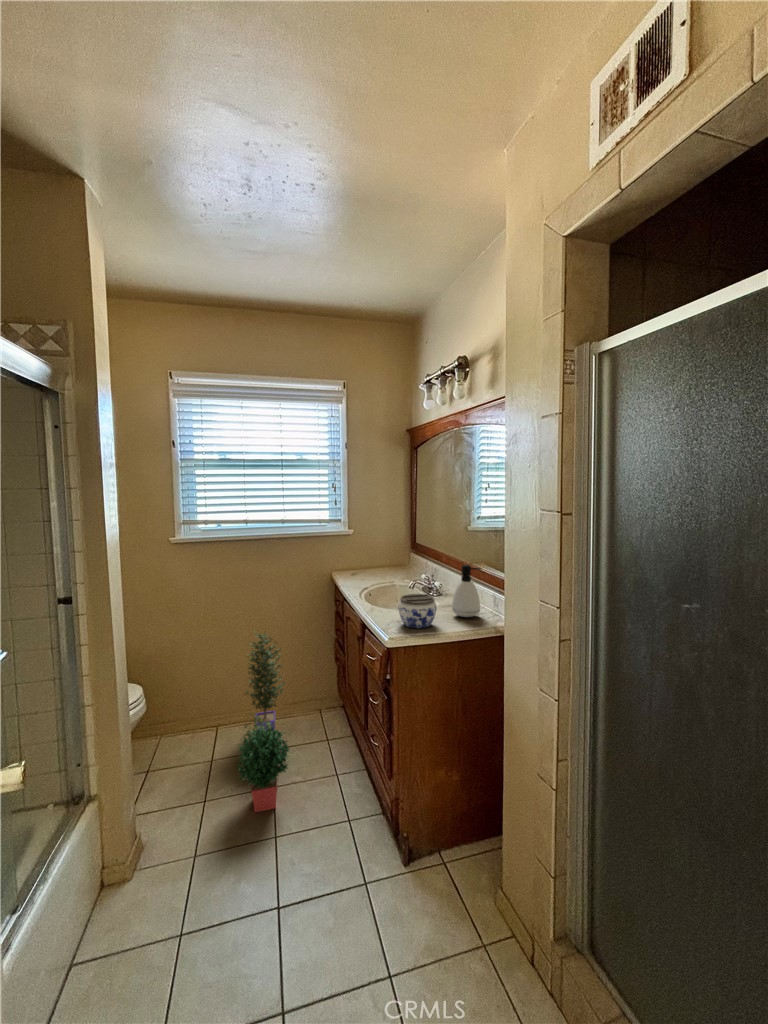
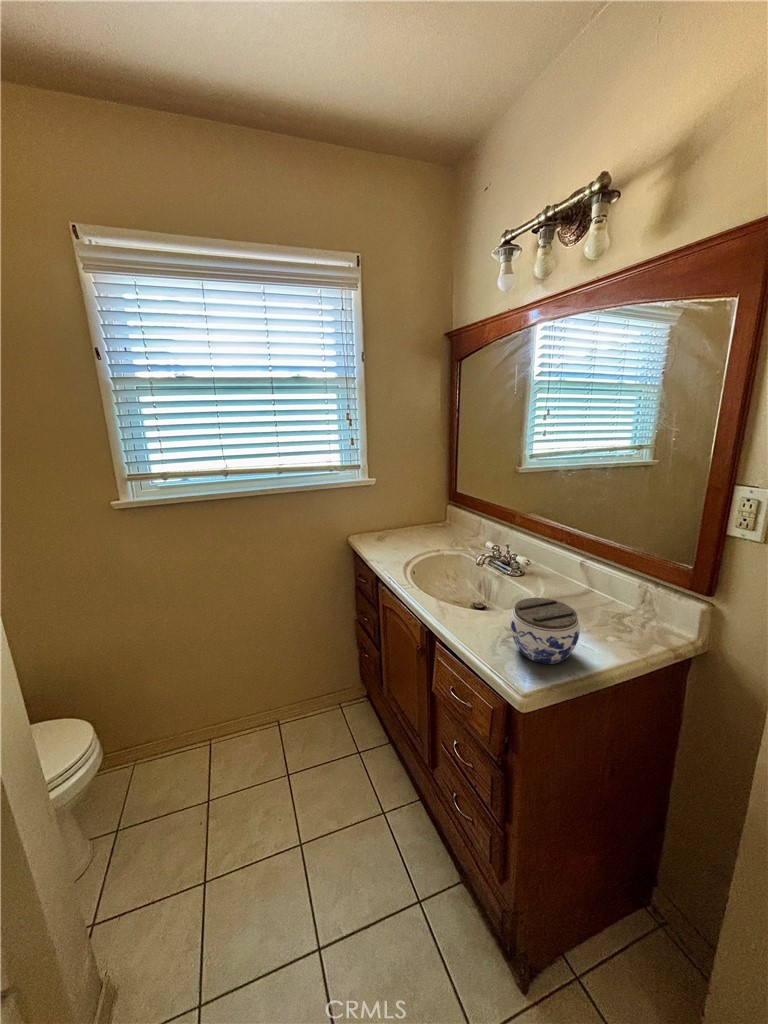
soap dispenser: present [452,565,481,617] -> none [575,544,634,626]
potted plant: present [237,633,291,812] -> none [239,621,325,898]

